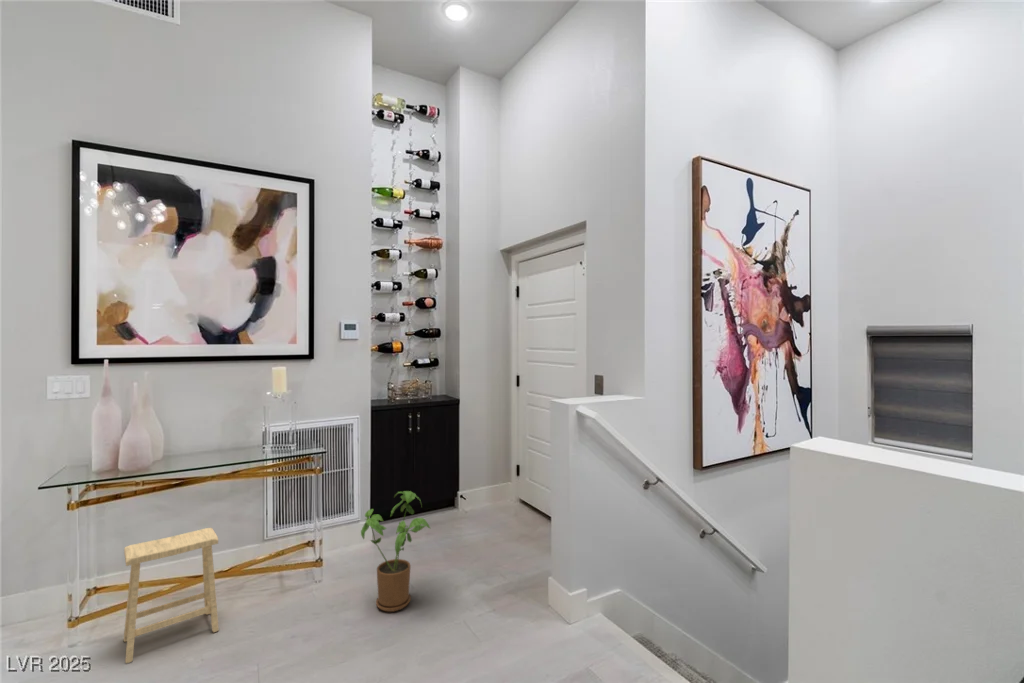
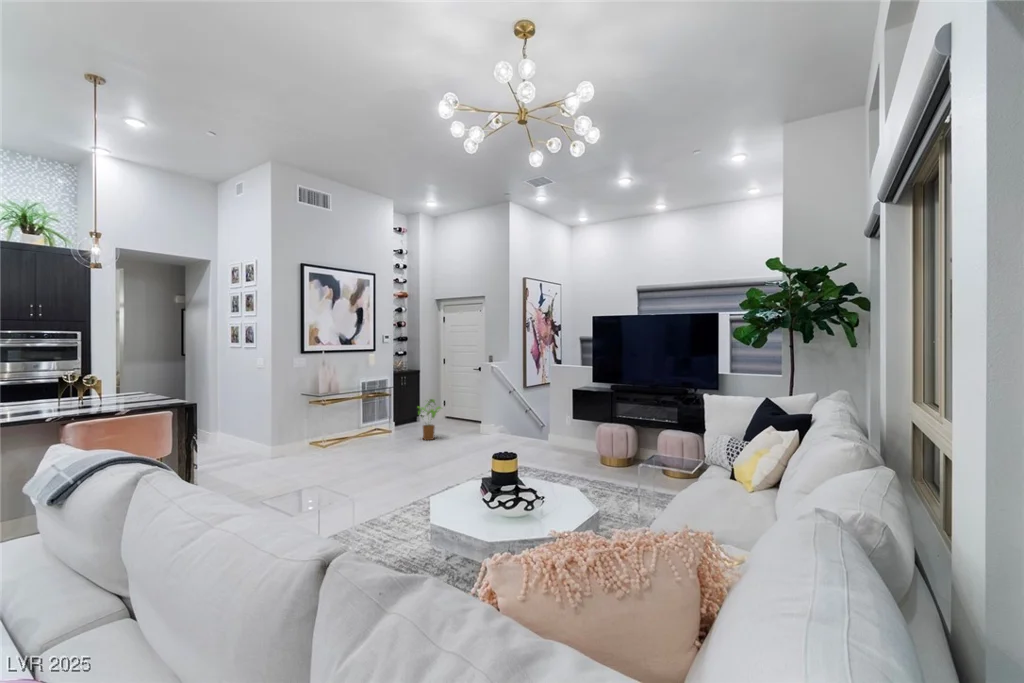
footstool: present [123,528,219,663] -> none [344,414,376,454]

